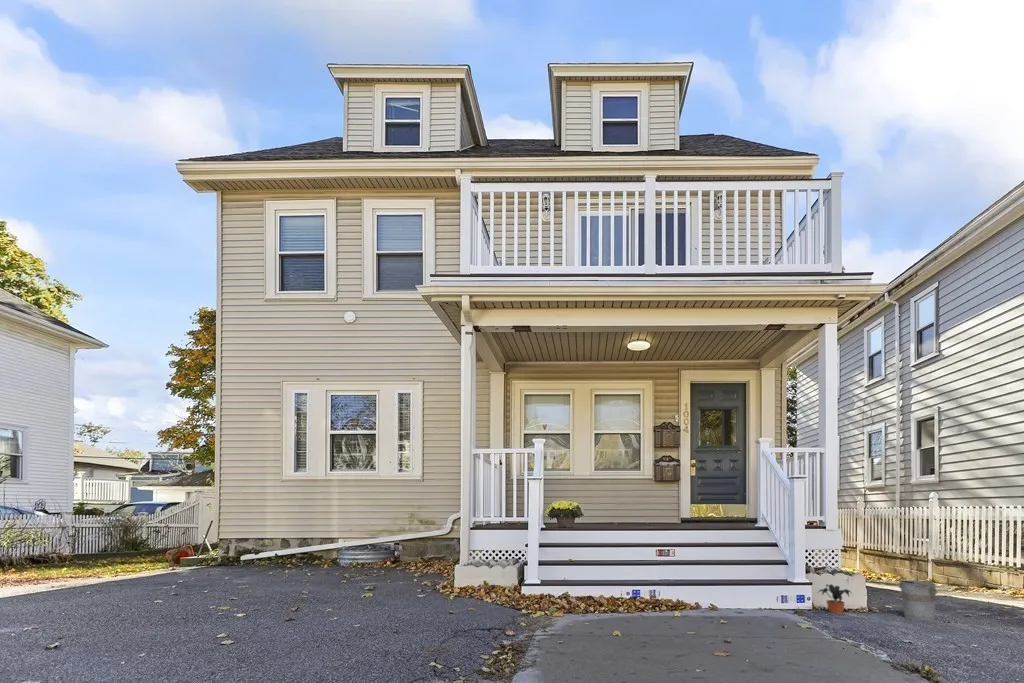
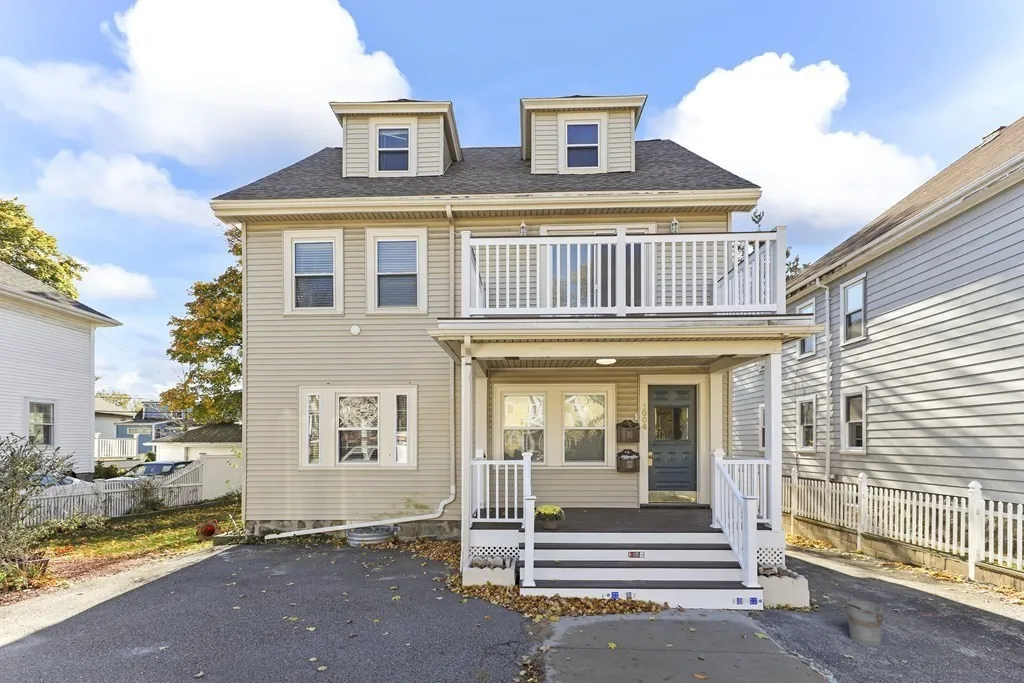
potted plant: present [819,584,850,613] -> none [765,601,800,632]

